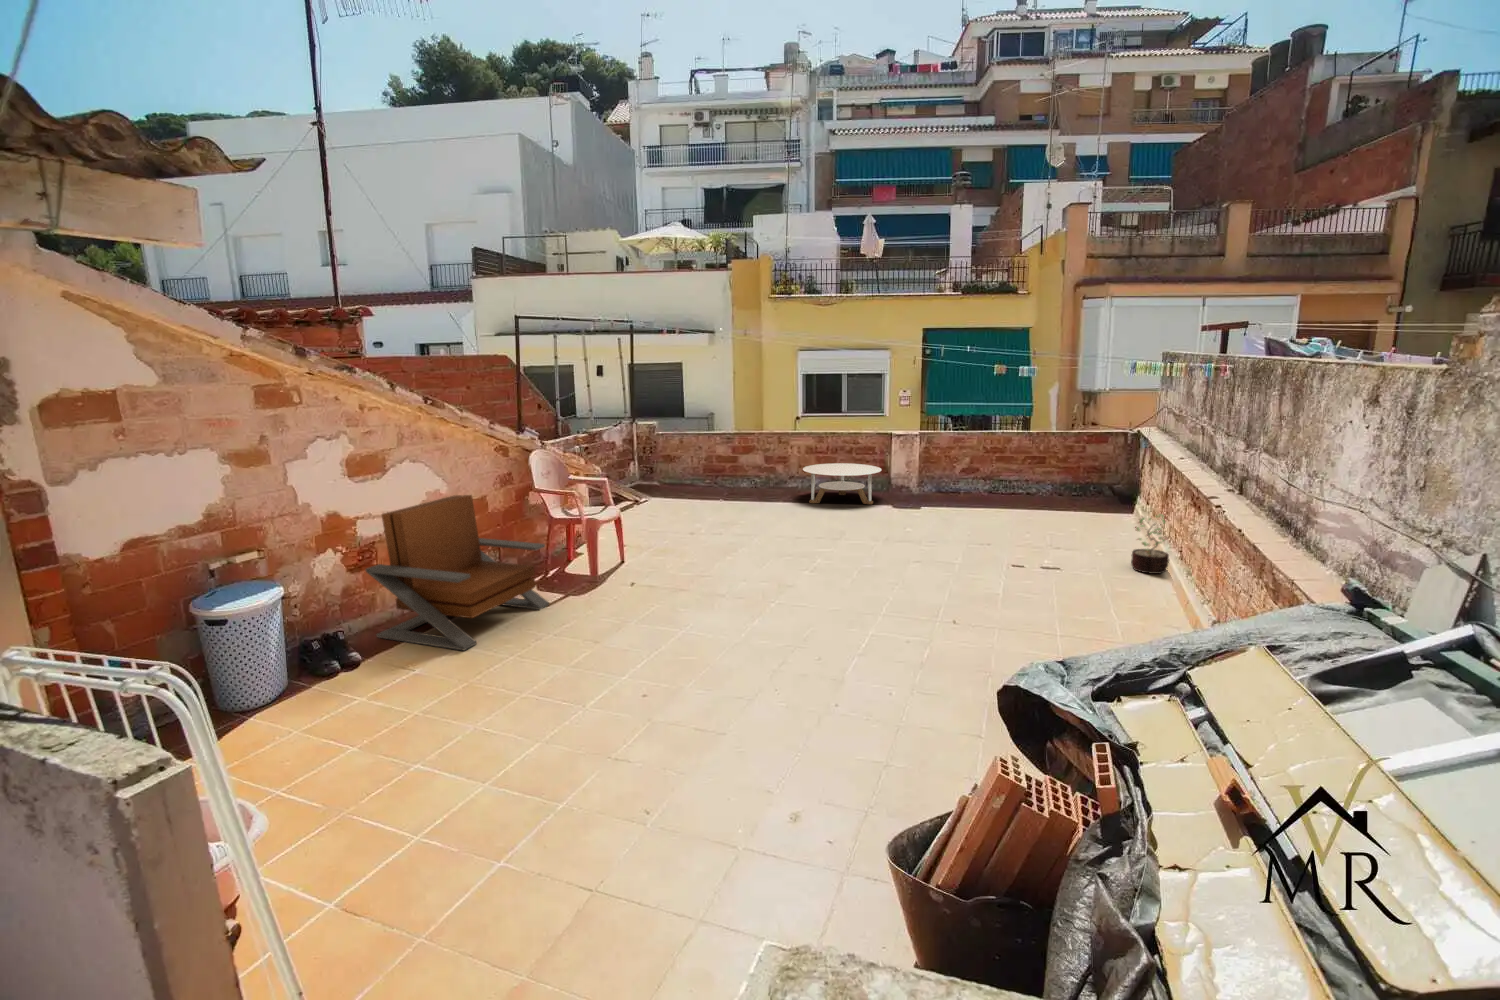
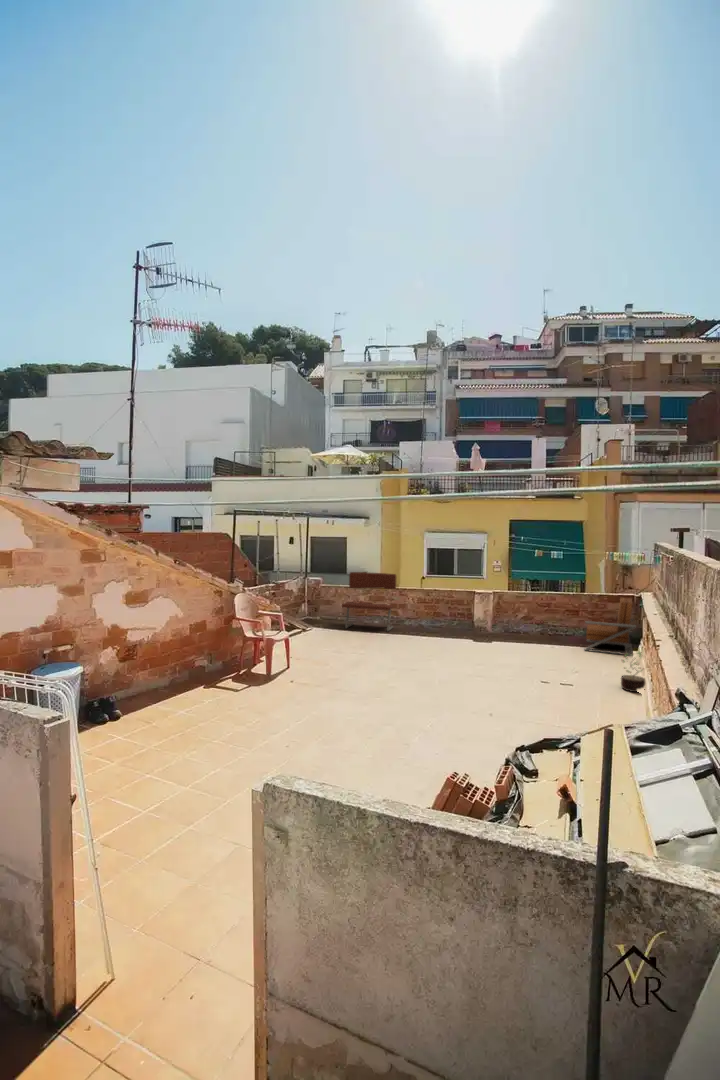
bench: none [694,411,774,497] -> present [342,572,397,631]
round table: present [803,463,882,504] -> none [413,610,466,639]
lounge chair: present [366,495,549,650] -> present [585,598,636,655]

